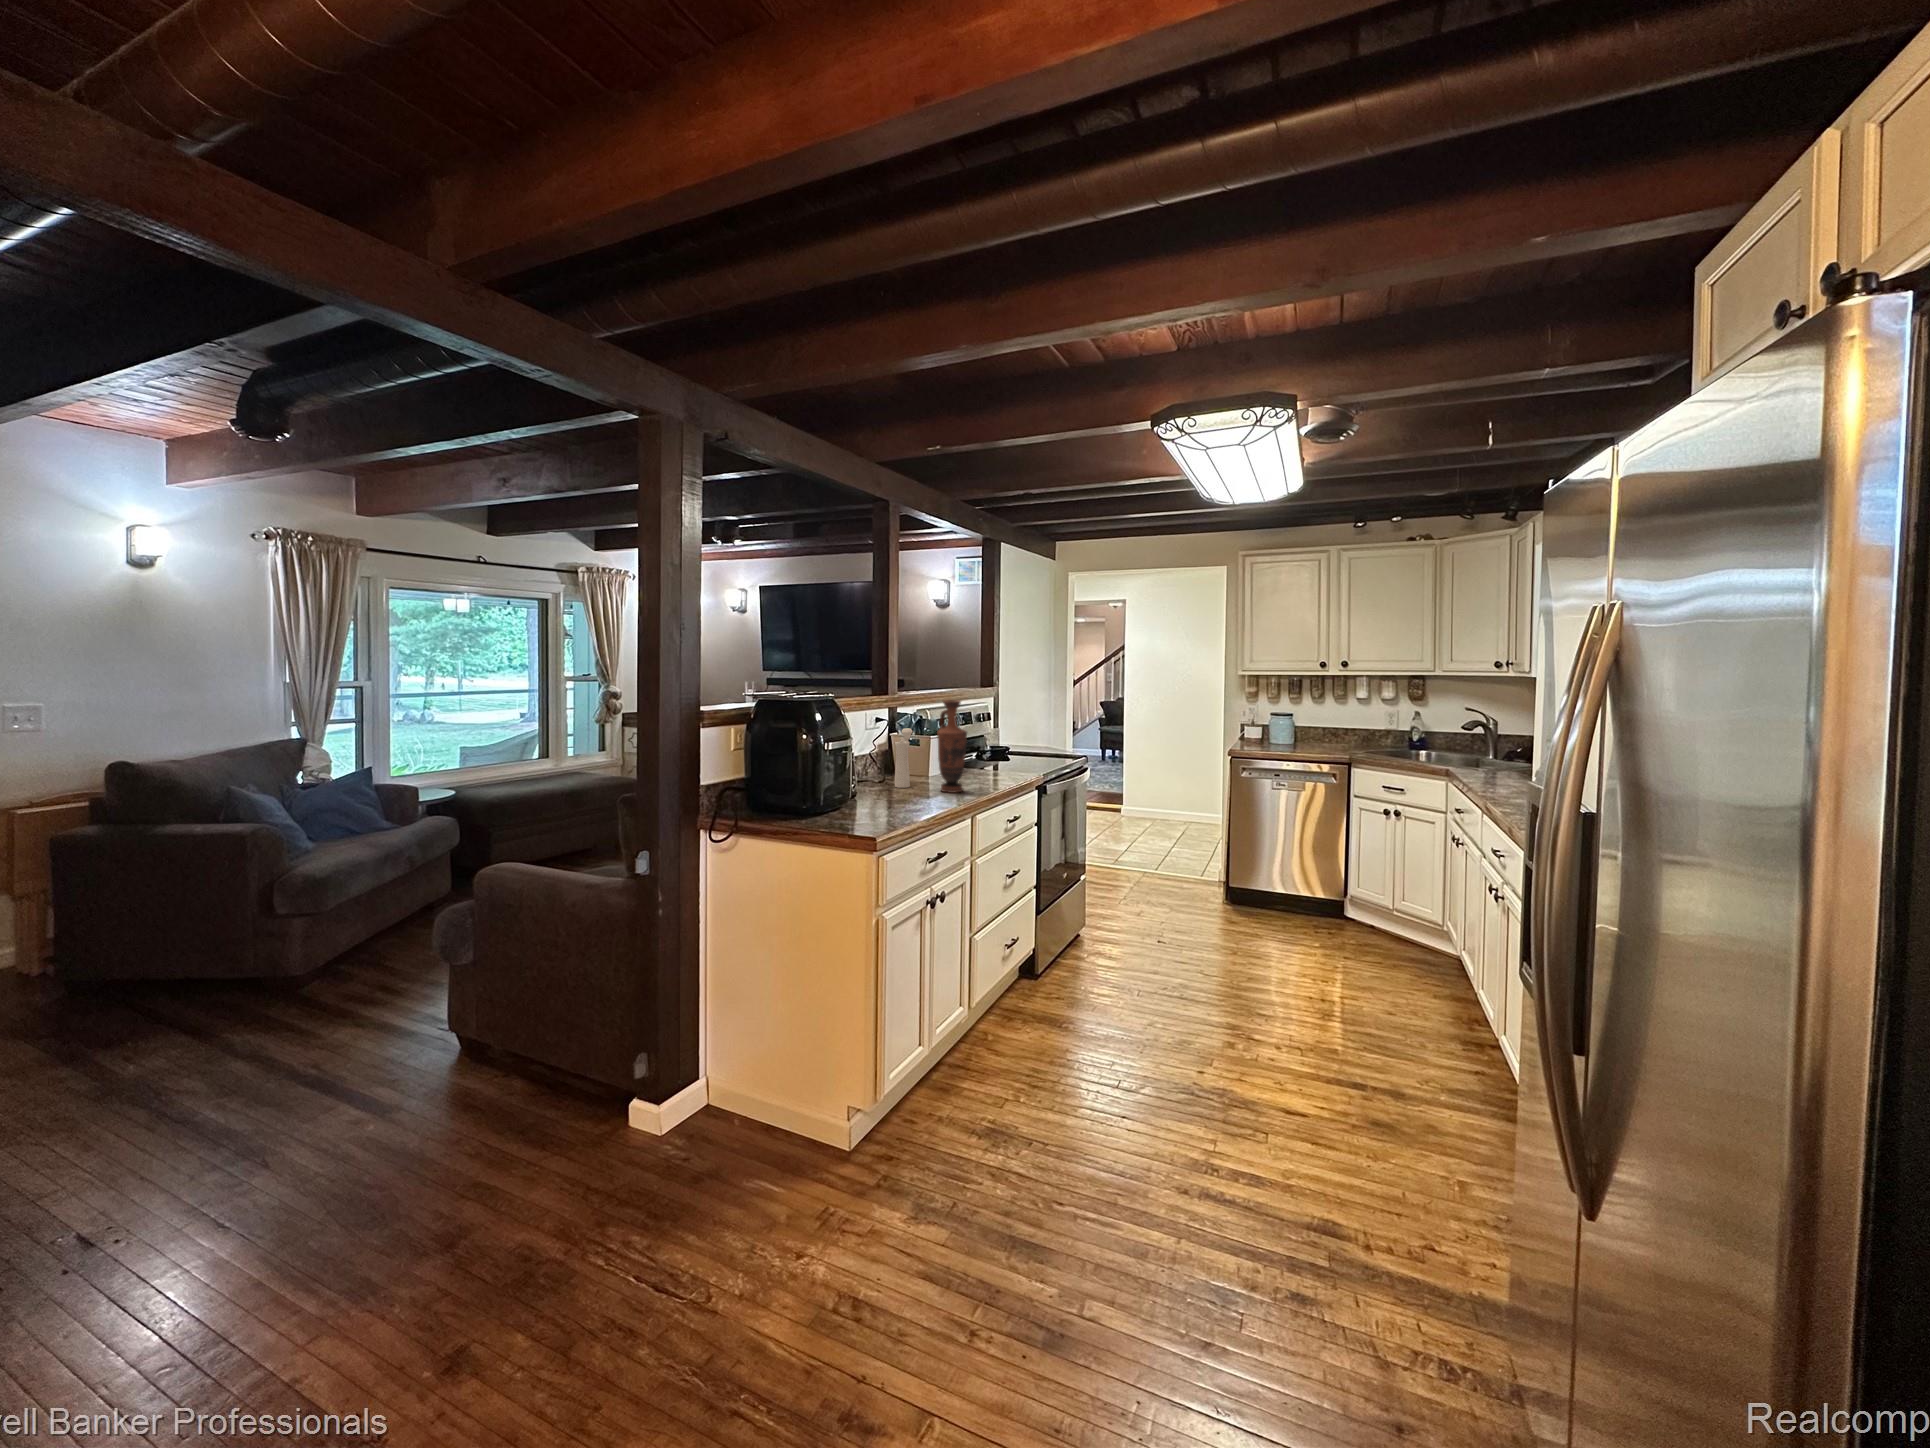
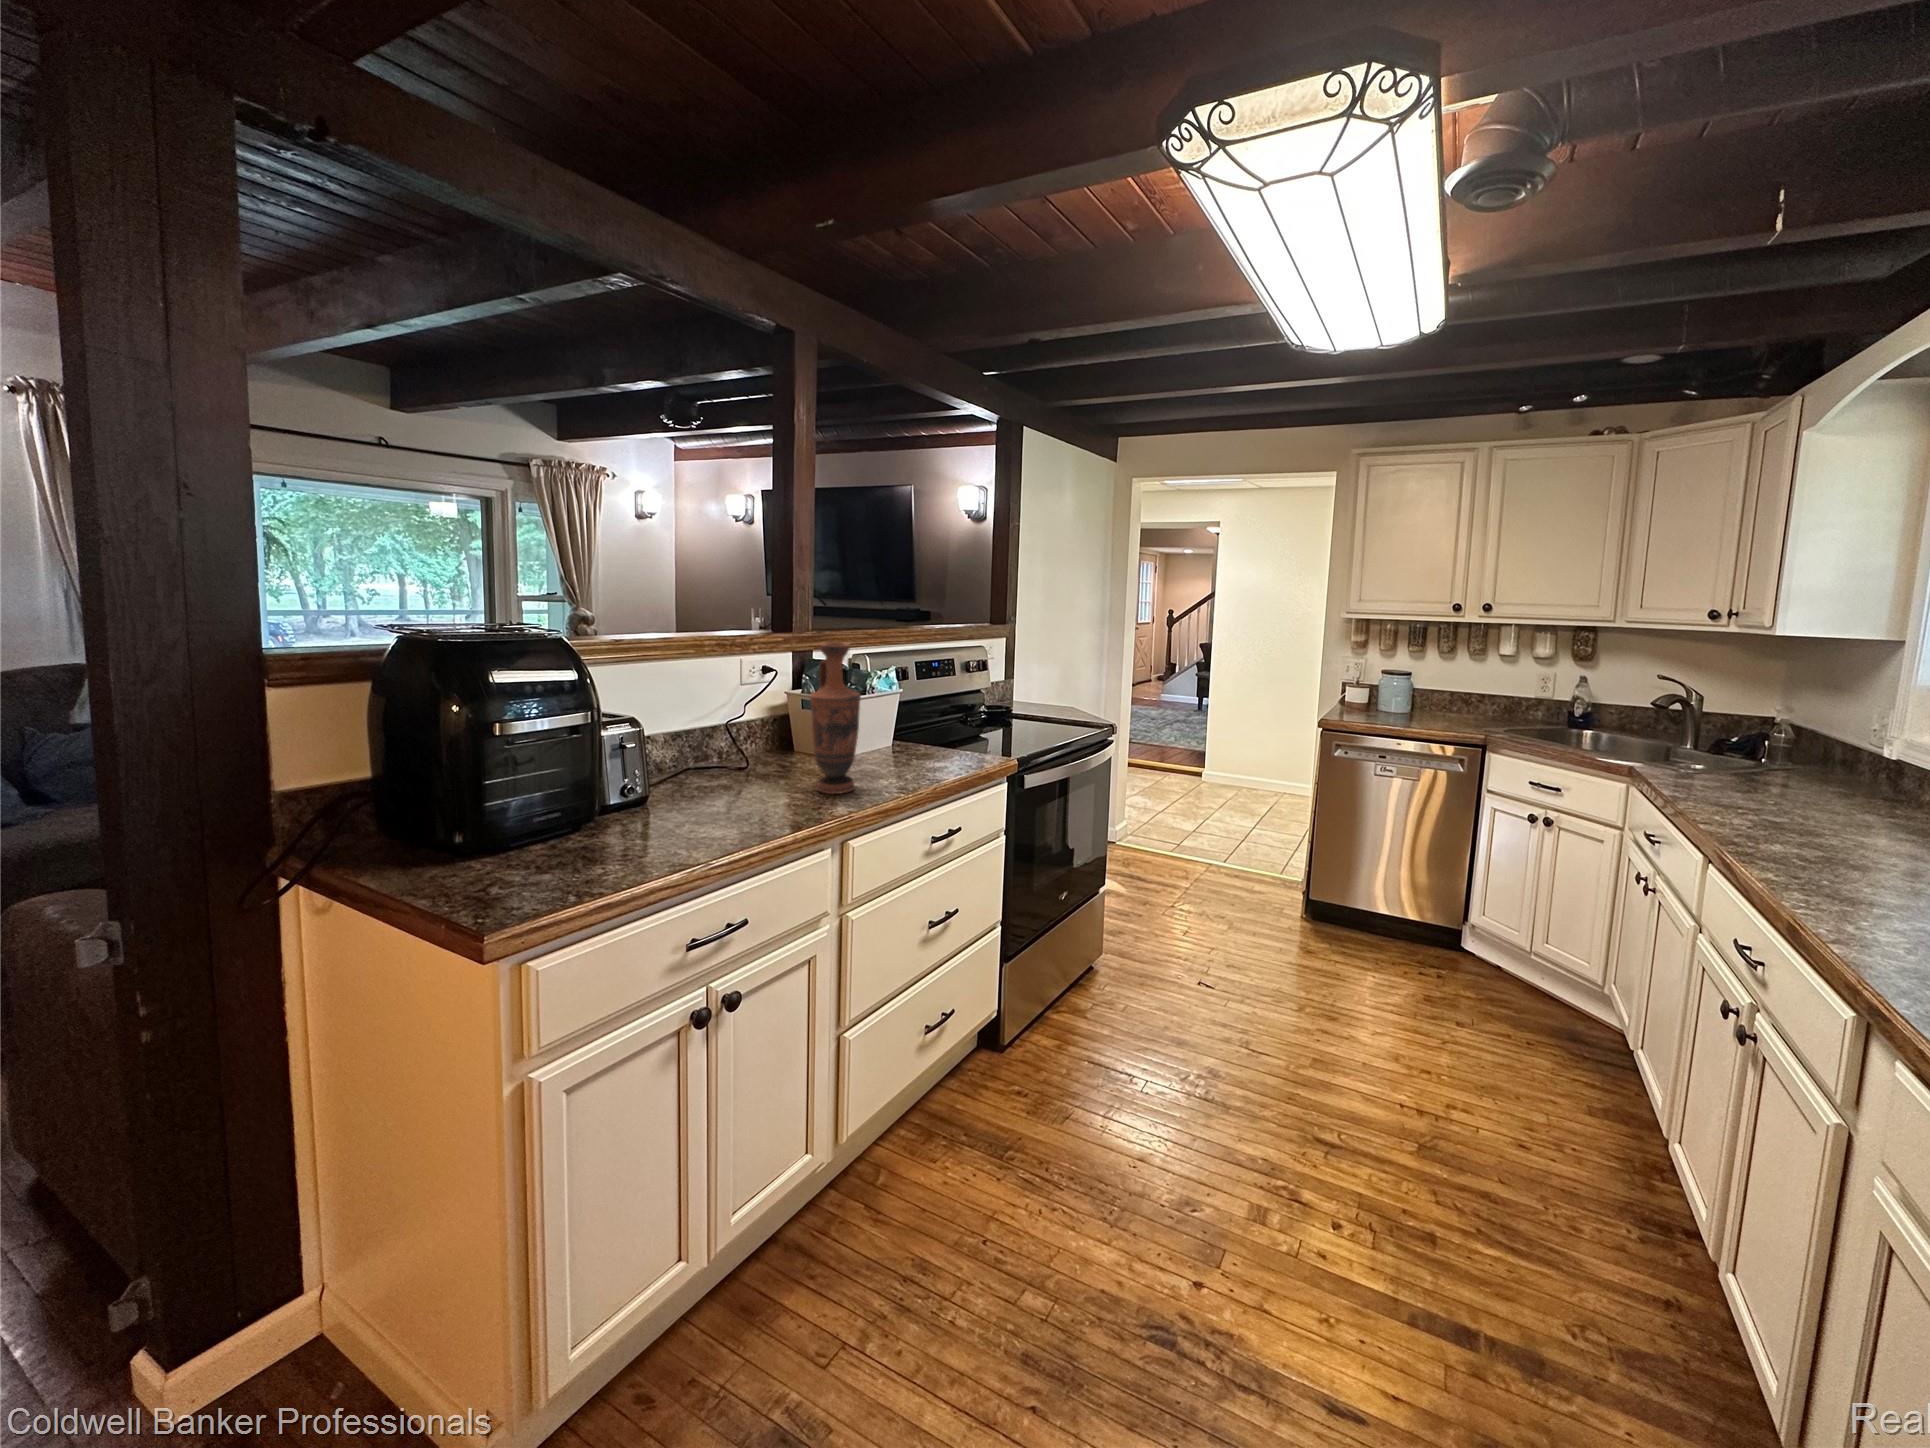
pepper mill: present [895,728,913,788] -> none [758,684,802,779]

